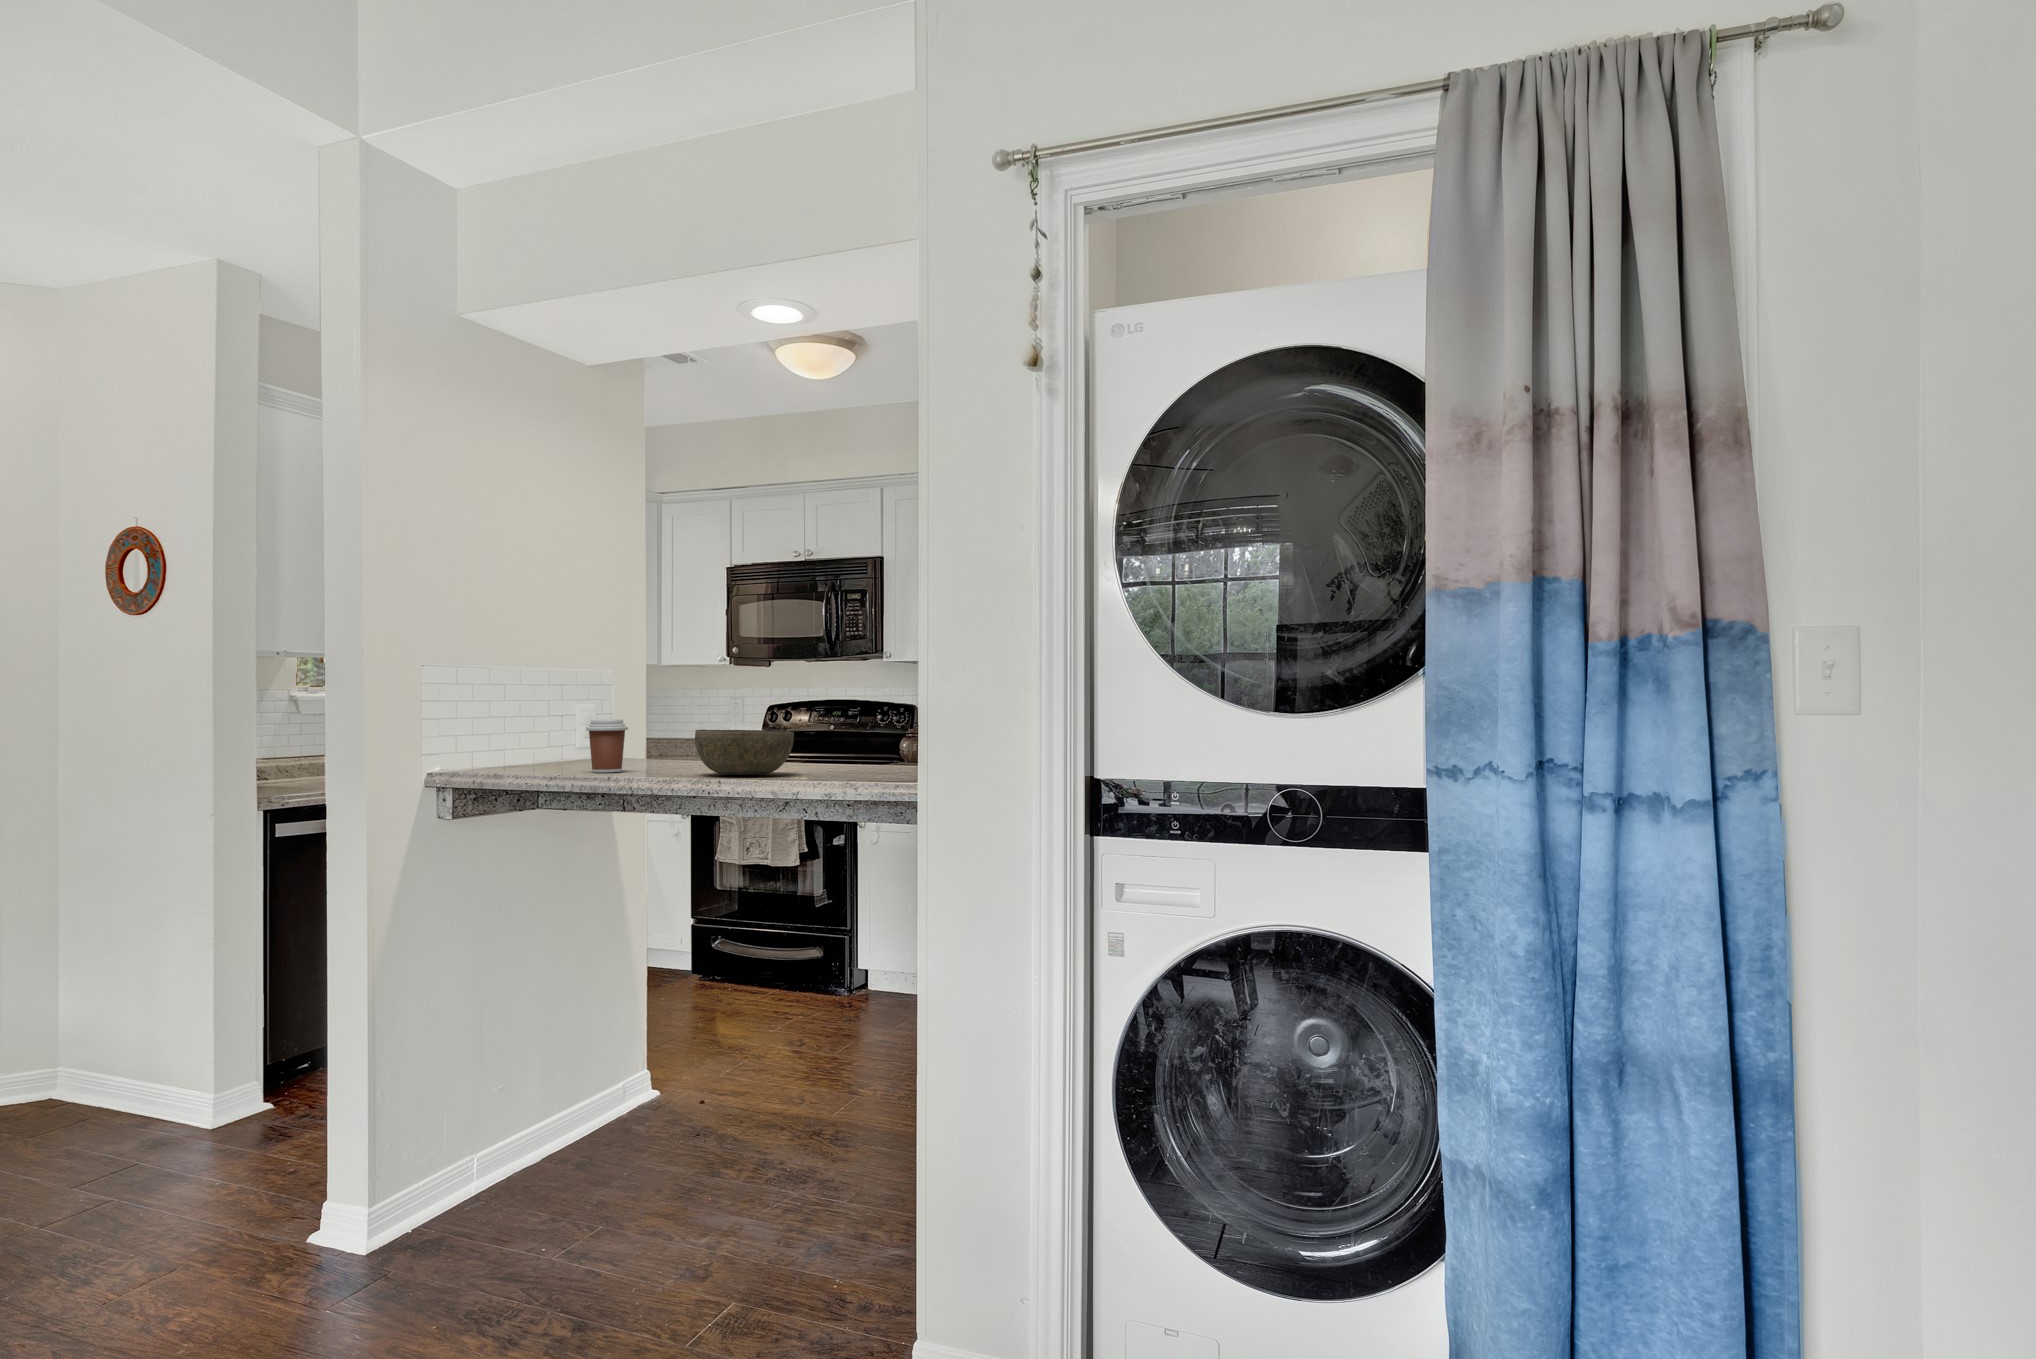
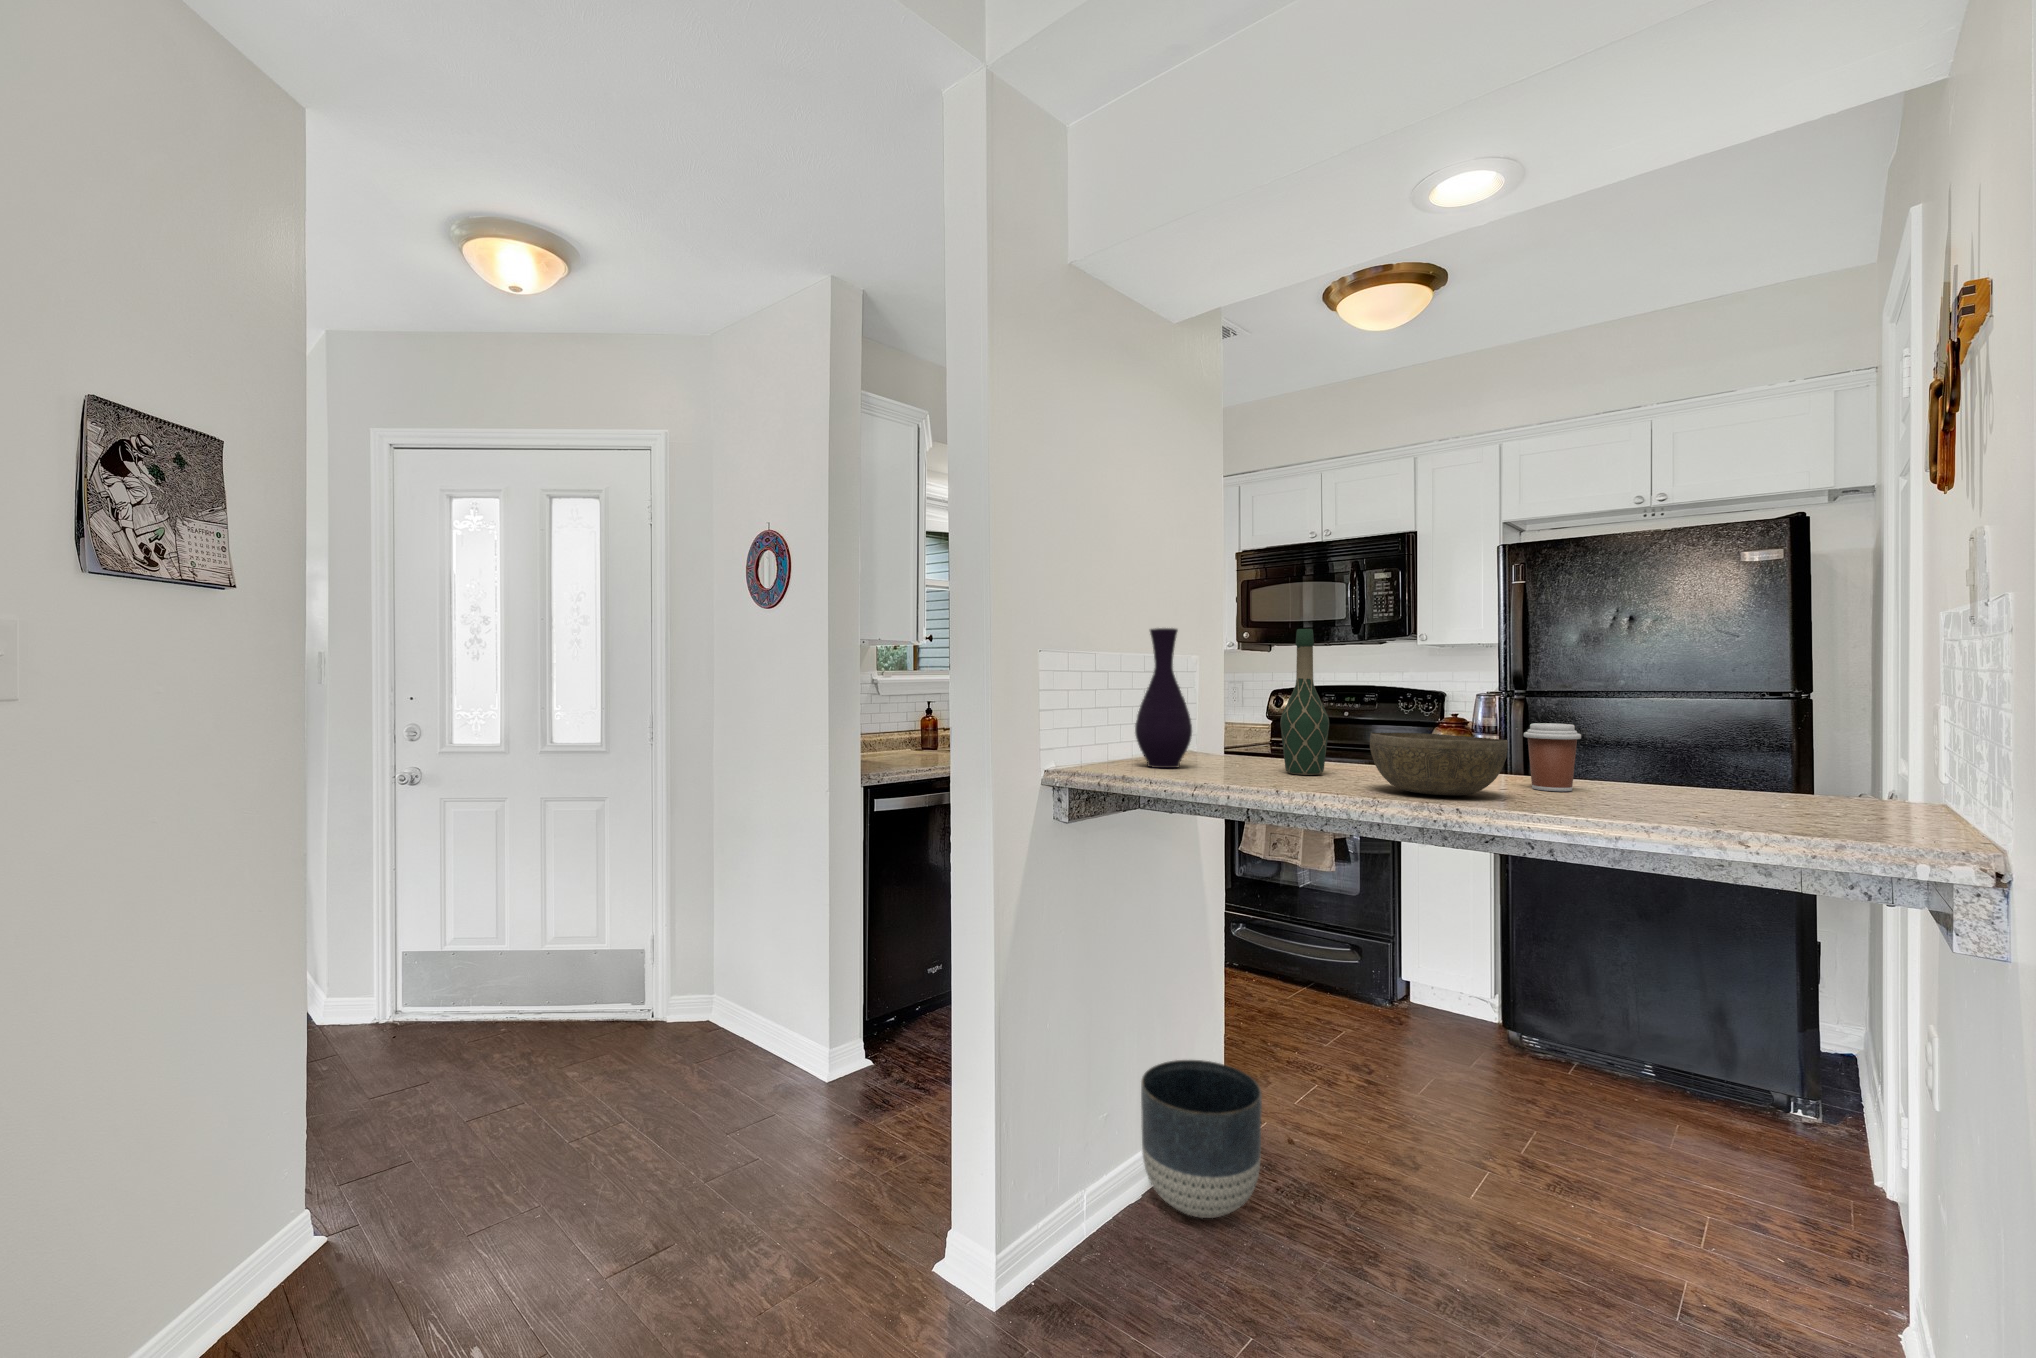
vase: none [526,644,580,769] -> present [1135,628,1192,768]
wine bottle: none [654,646,695,769] -> present [1280,629,1329,775]
coffee cup: present [586,719,628,773] -> present [1524,723,1581,791]
planter: none [537,1038,650,1169] -> present [1141,1060,1262,1218]

